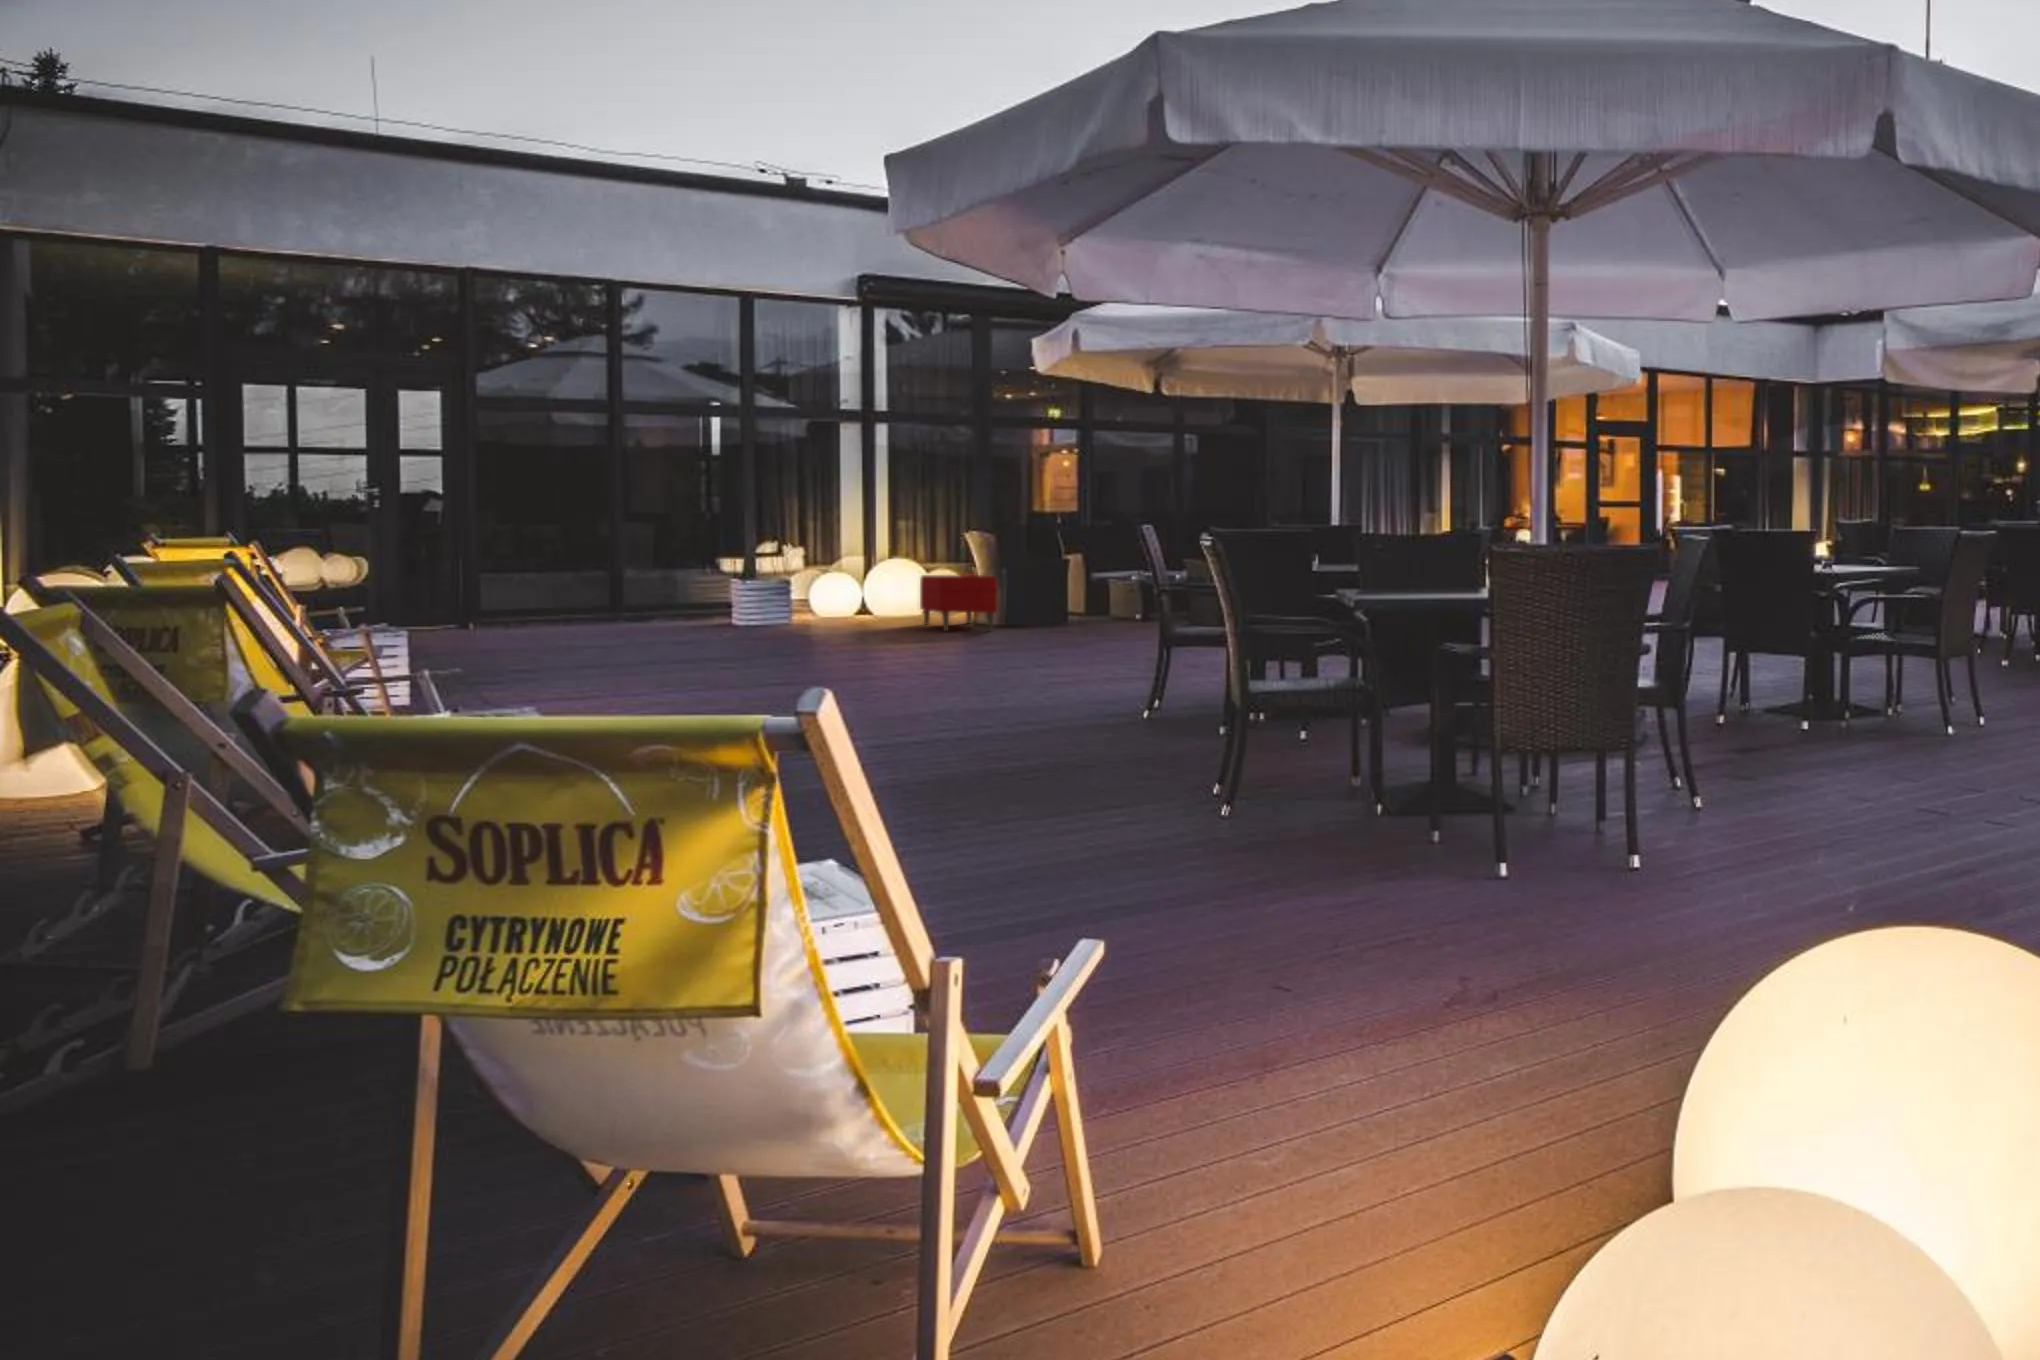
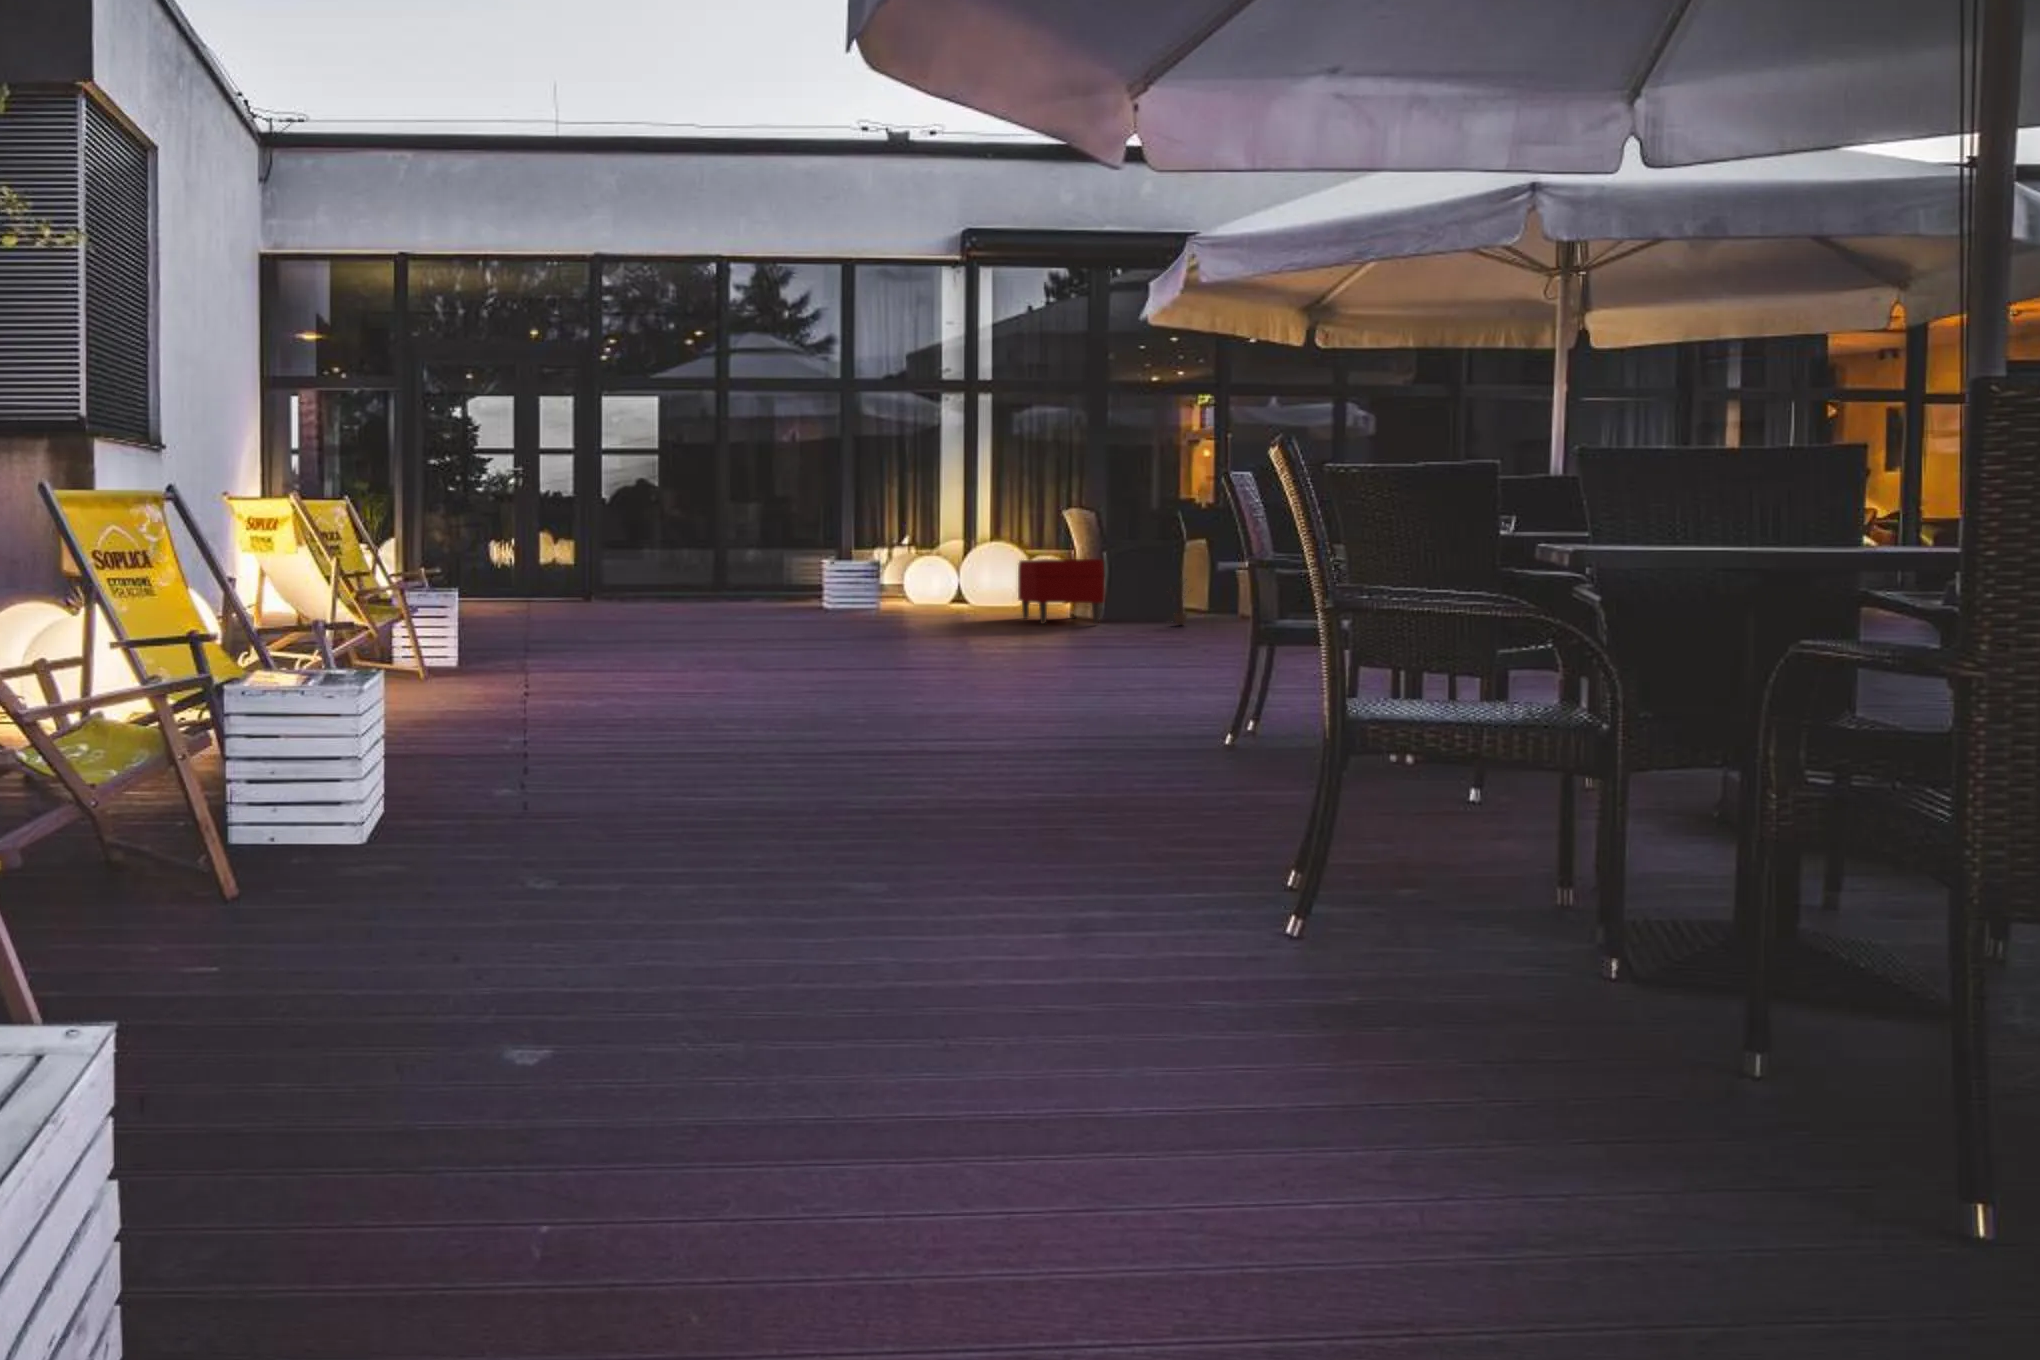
decorative plant: none [1046,590,1068,629] -> present [1168,579,1187,625]

